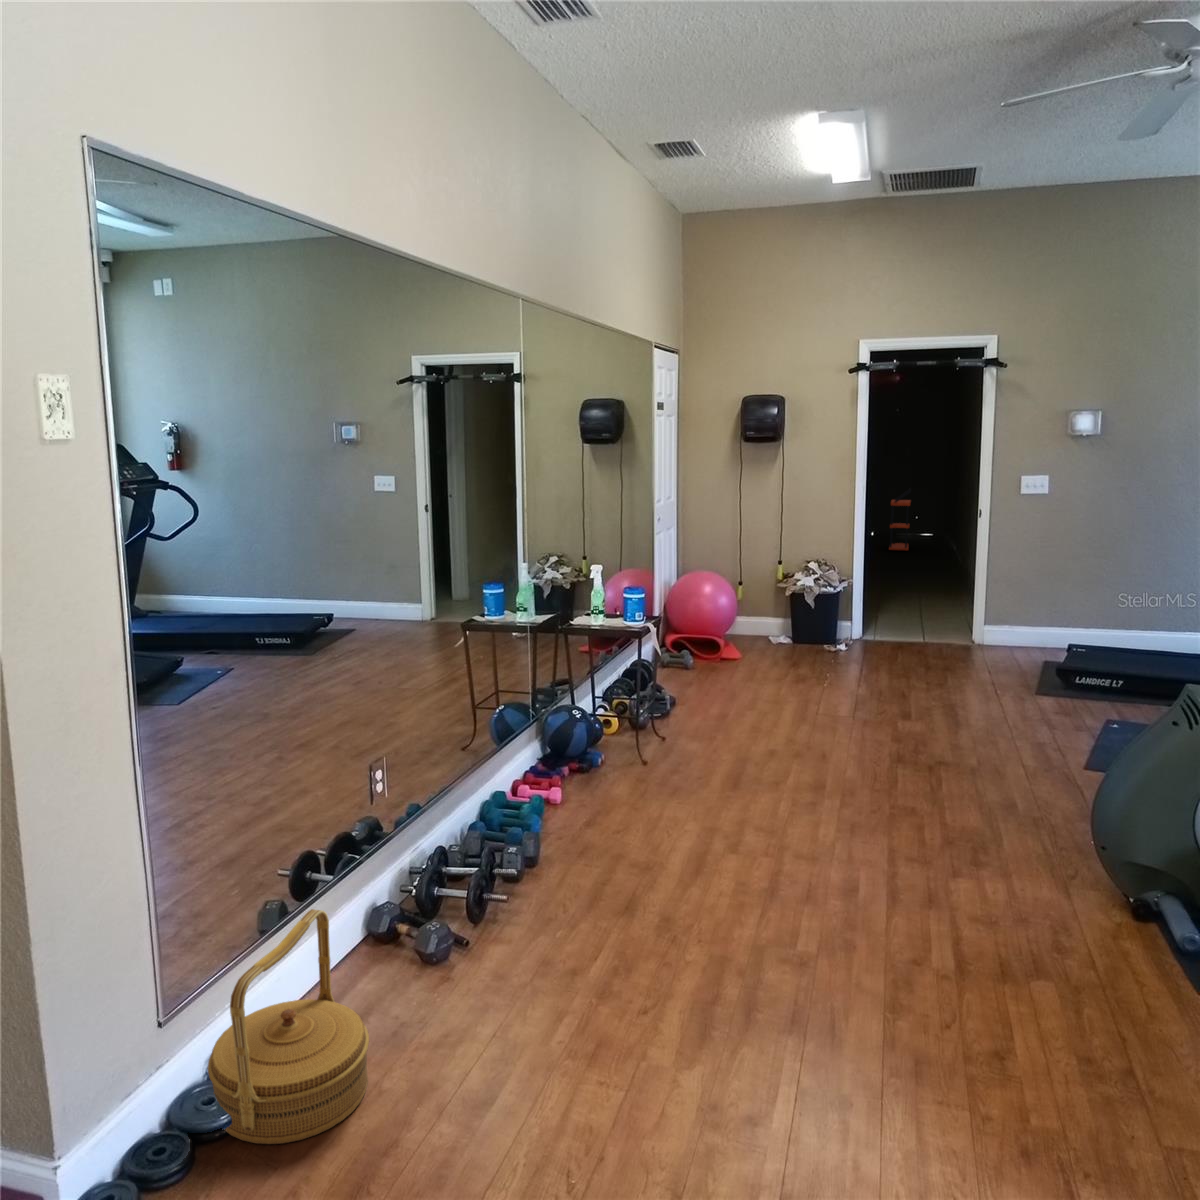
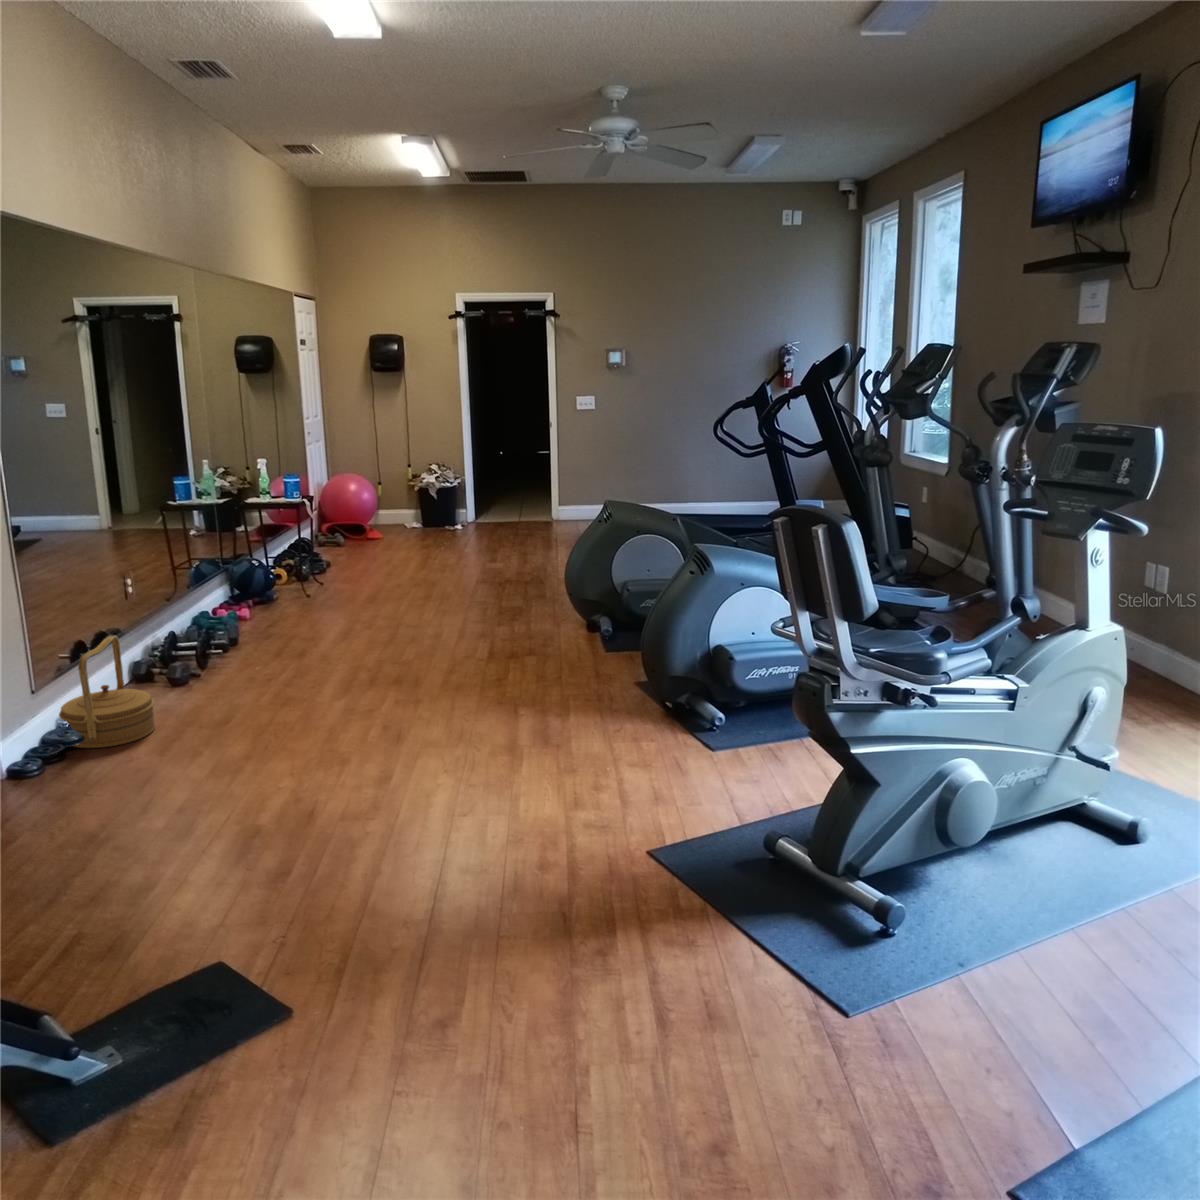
shelving unit: present [889,489,911,550] -> none [510,412,528,464]

